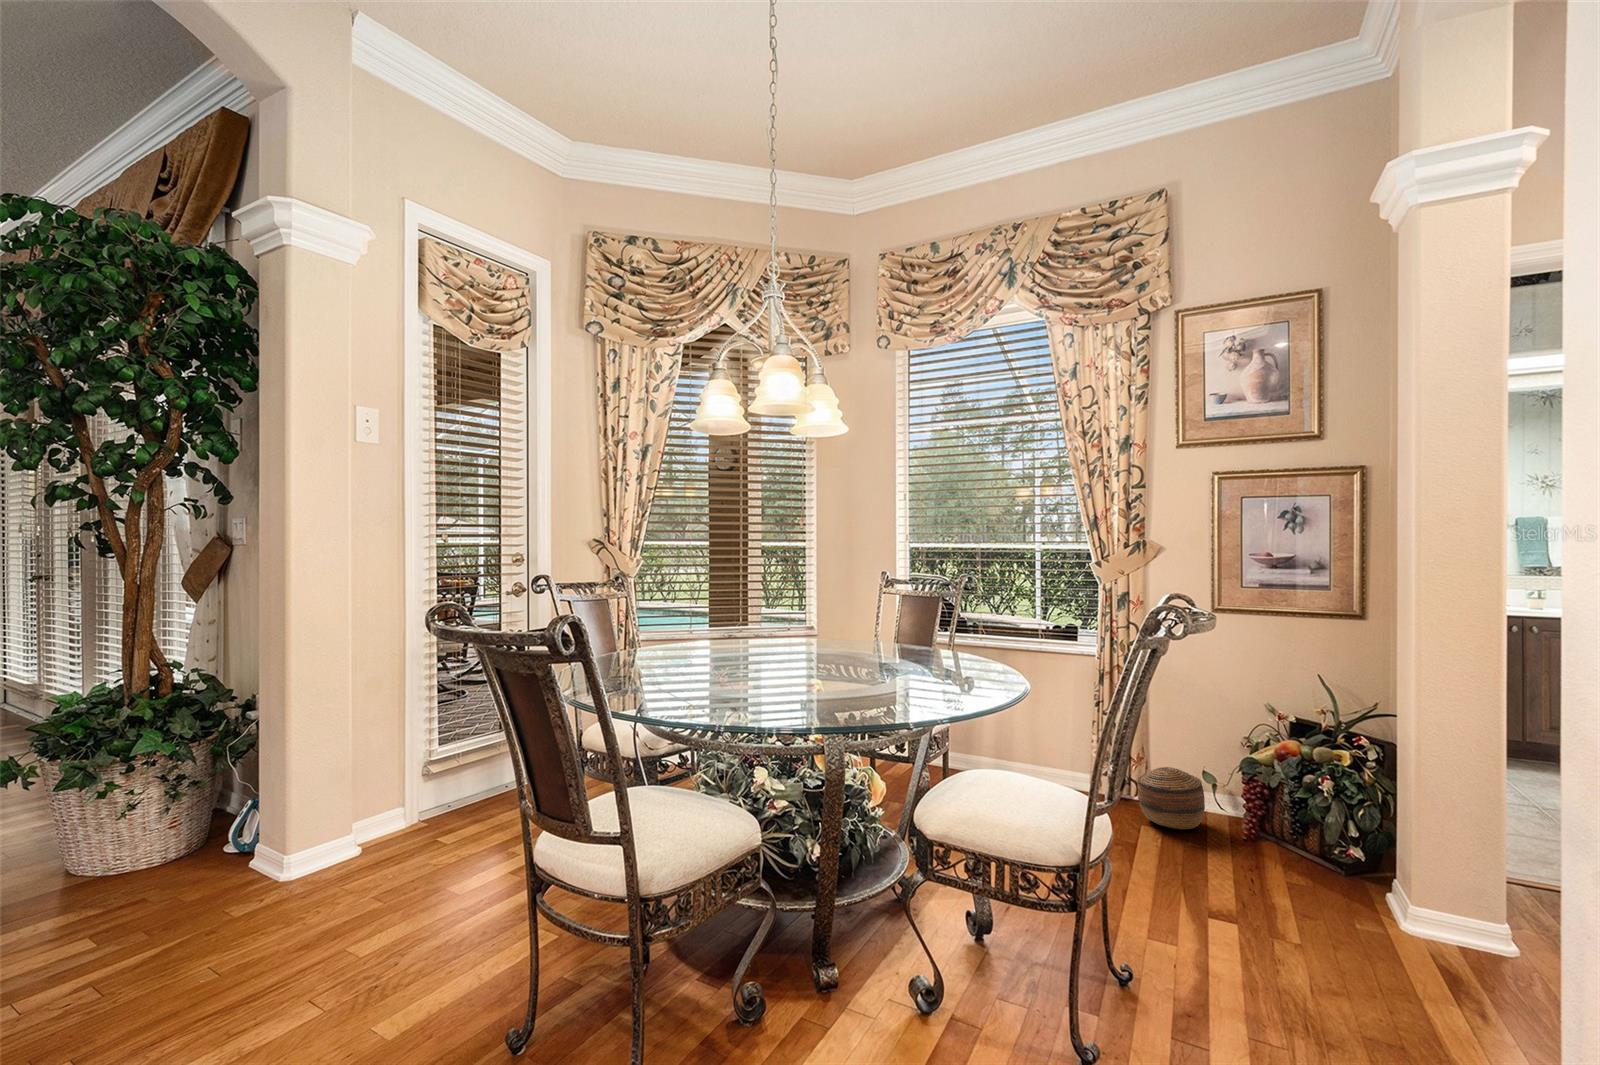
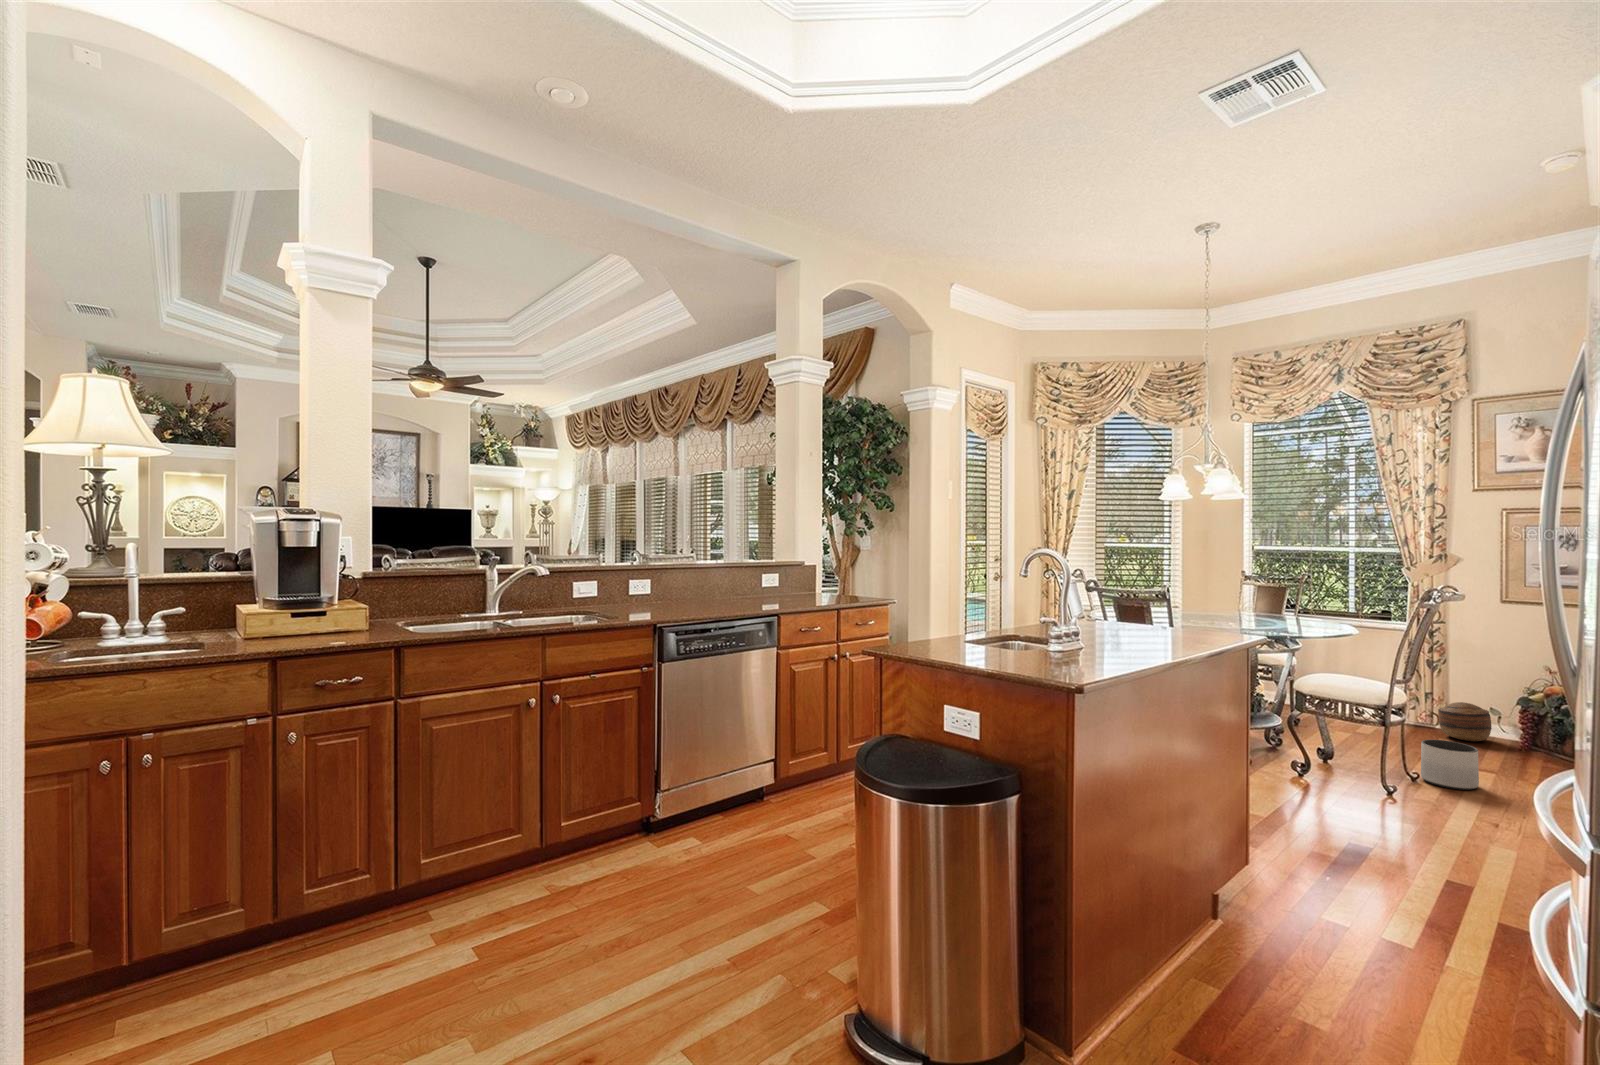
planter: none [1135,888,1229,1004] -> present [1421,740,1479,790]

